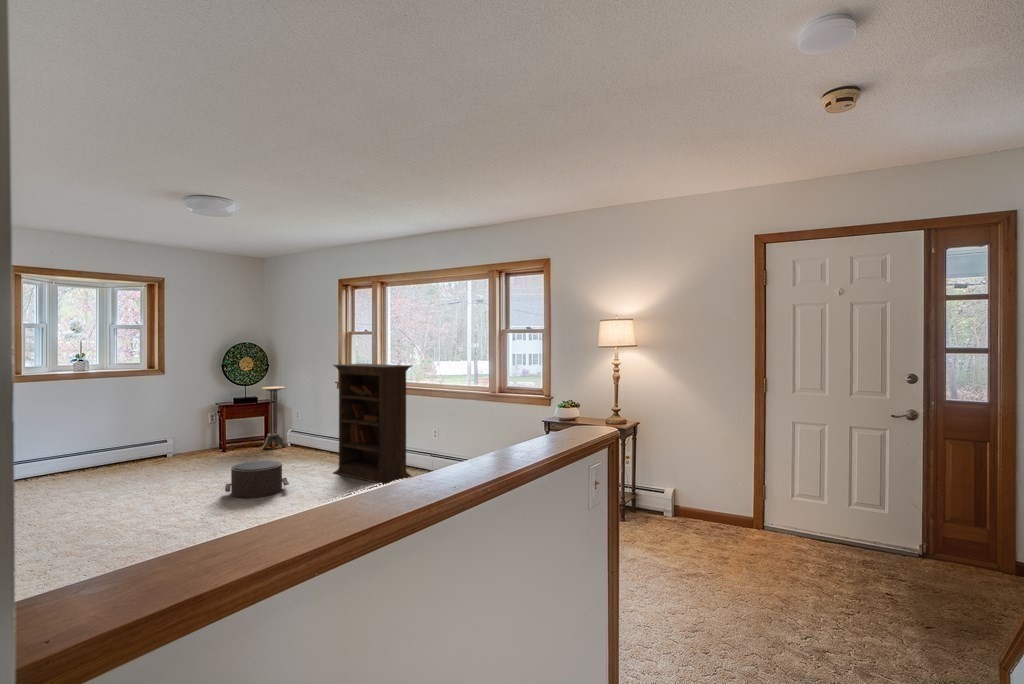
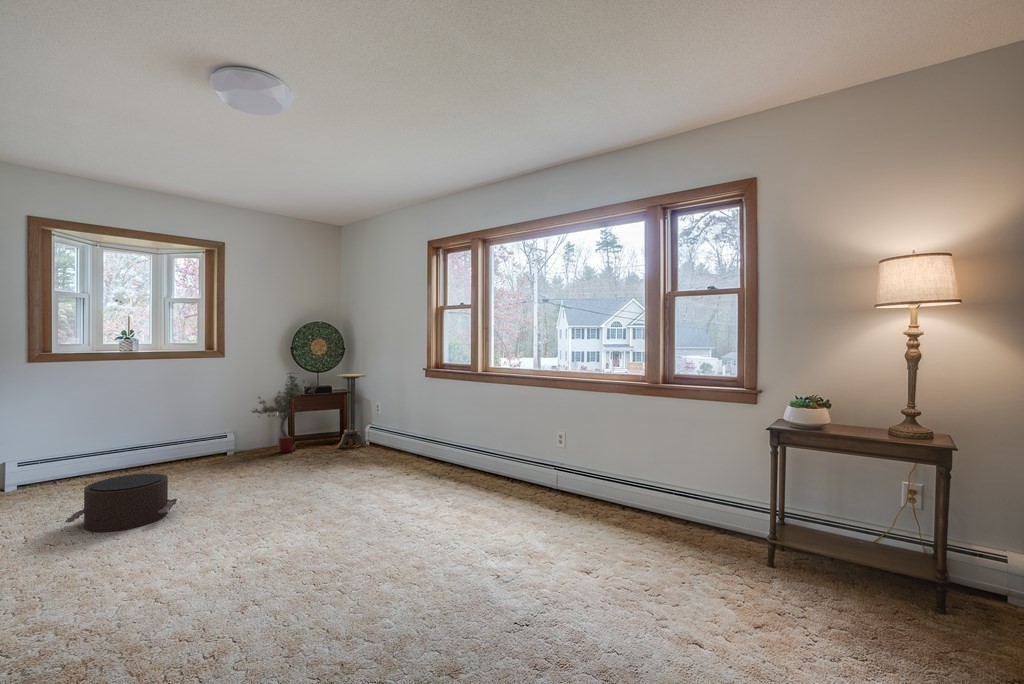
bookcase: present [333,364,412,484] -> none [423,343,535,512]
potted tree: none [187,385,247,453] -> present [252,372,319,453]
pouf: present [225,460,289,498] -> present [65,474,177,532]

